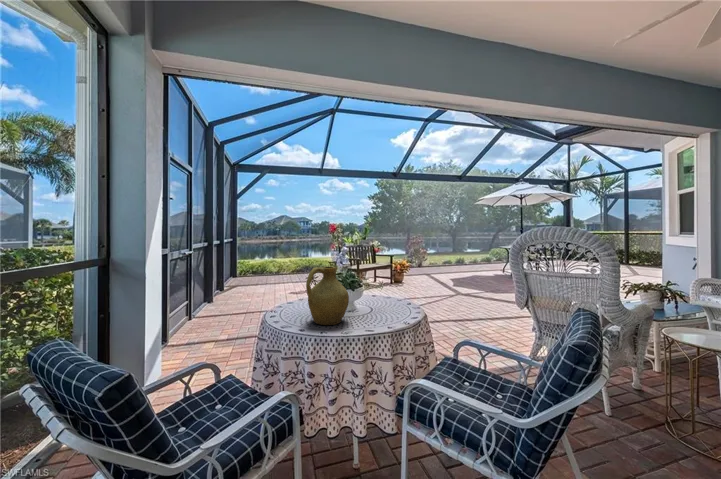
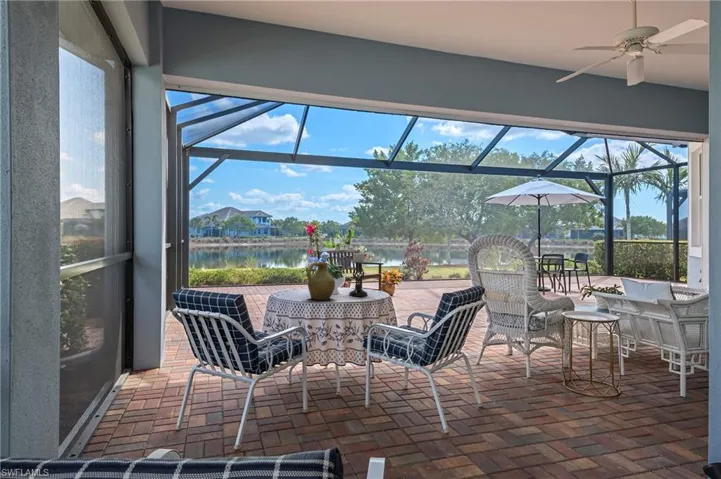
candle holder: none [370,249,395,313] -> present [349,252,368,296]

